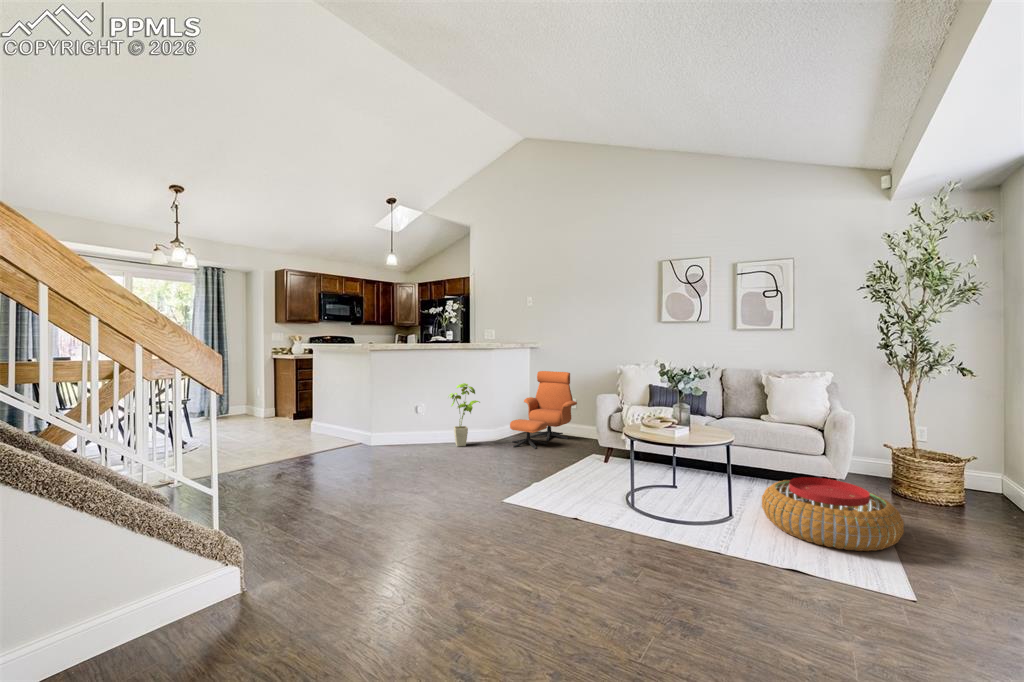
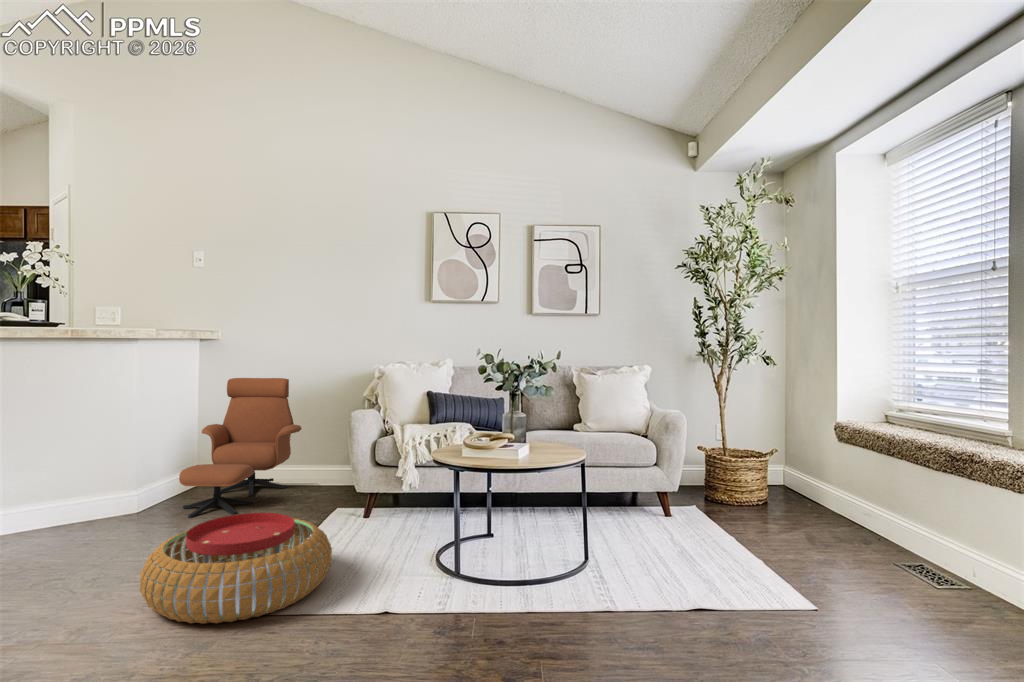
house plant: present [449,383,480,447] -> none [32,406,113,536]
pouf: present [762,477,904,551] -> present [140,513,332,624]

